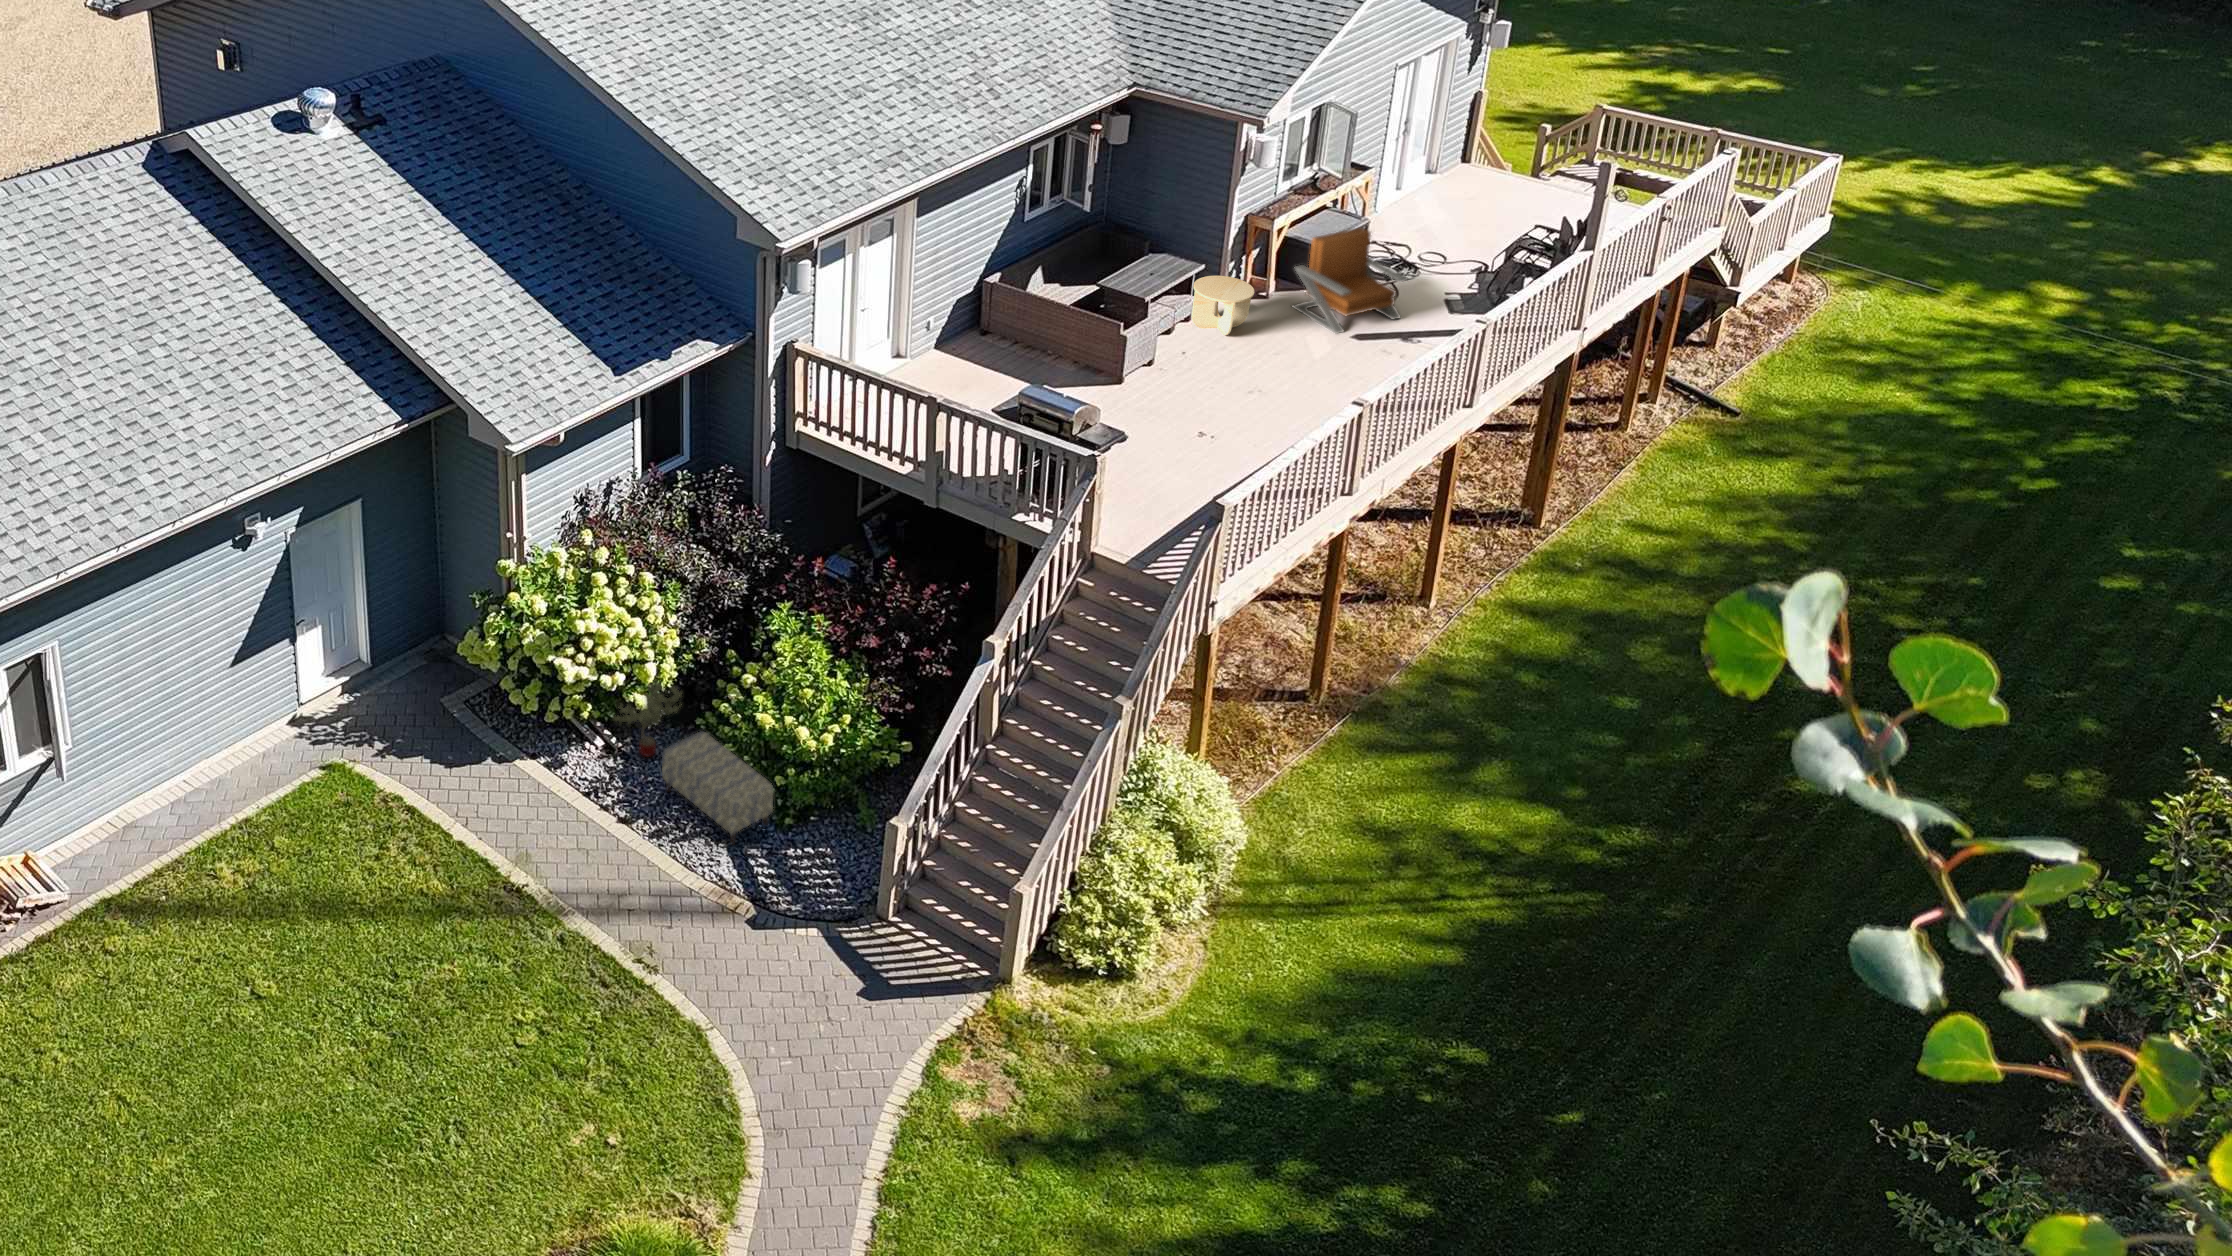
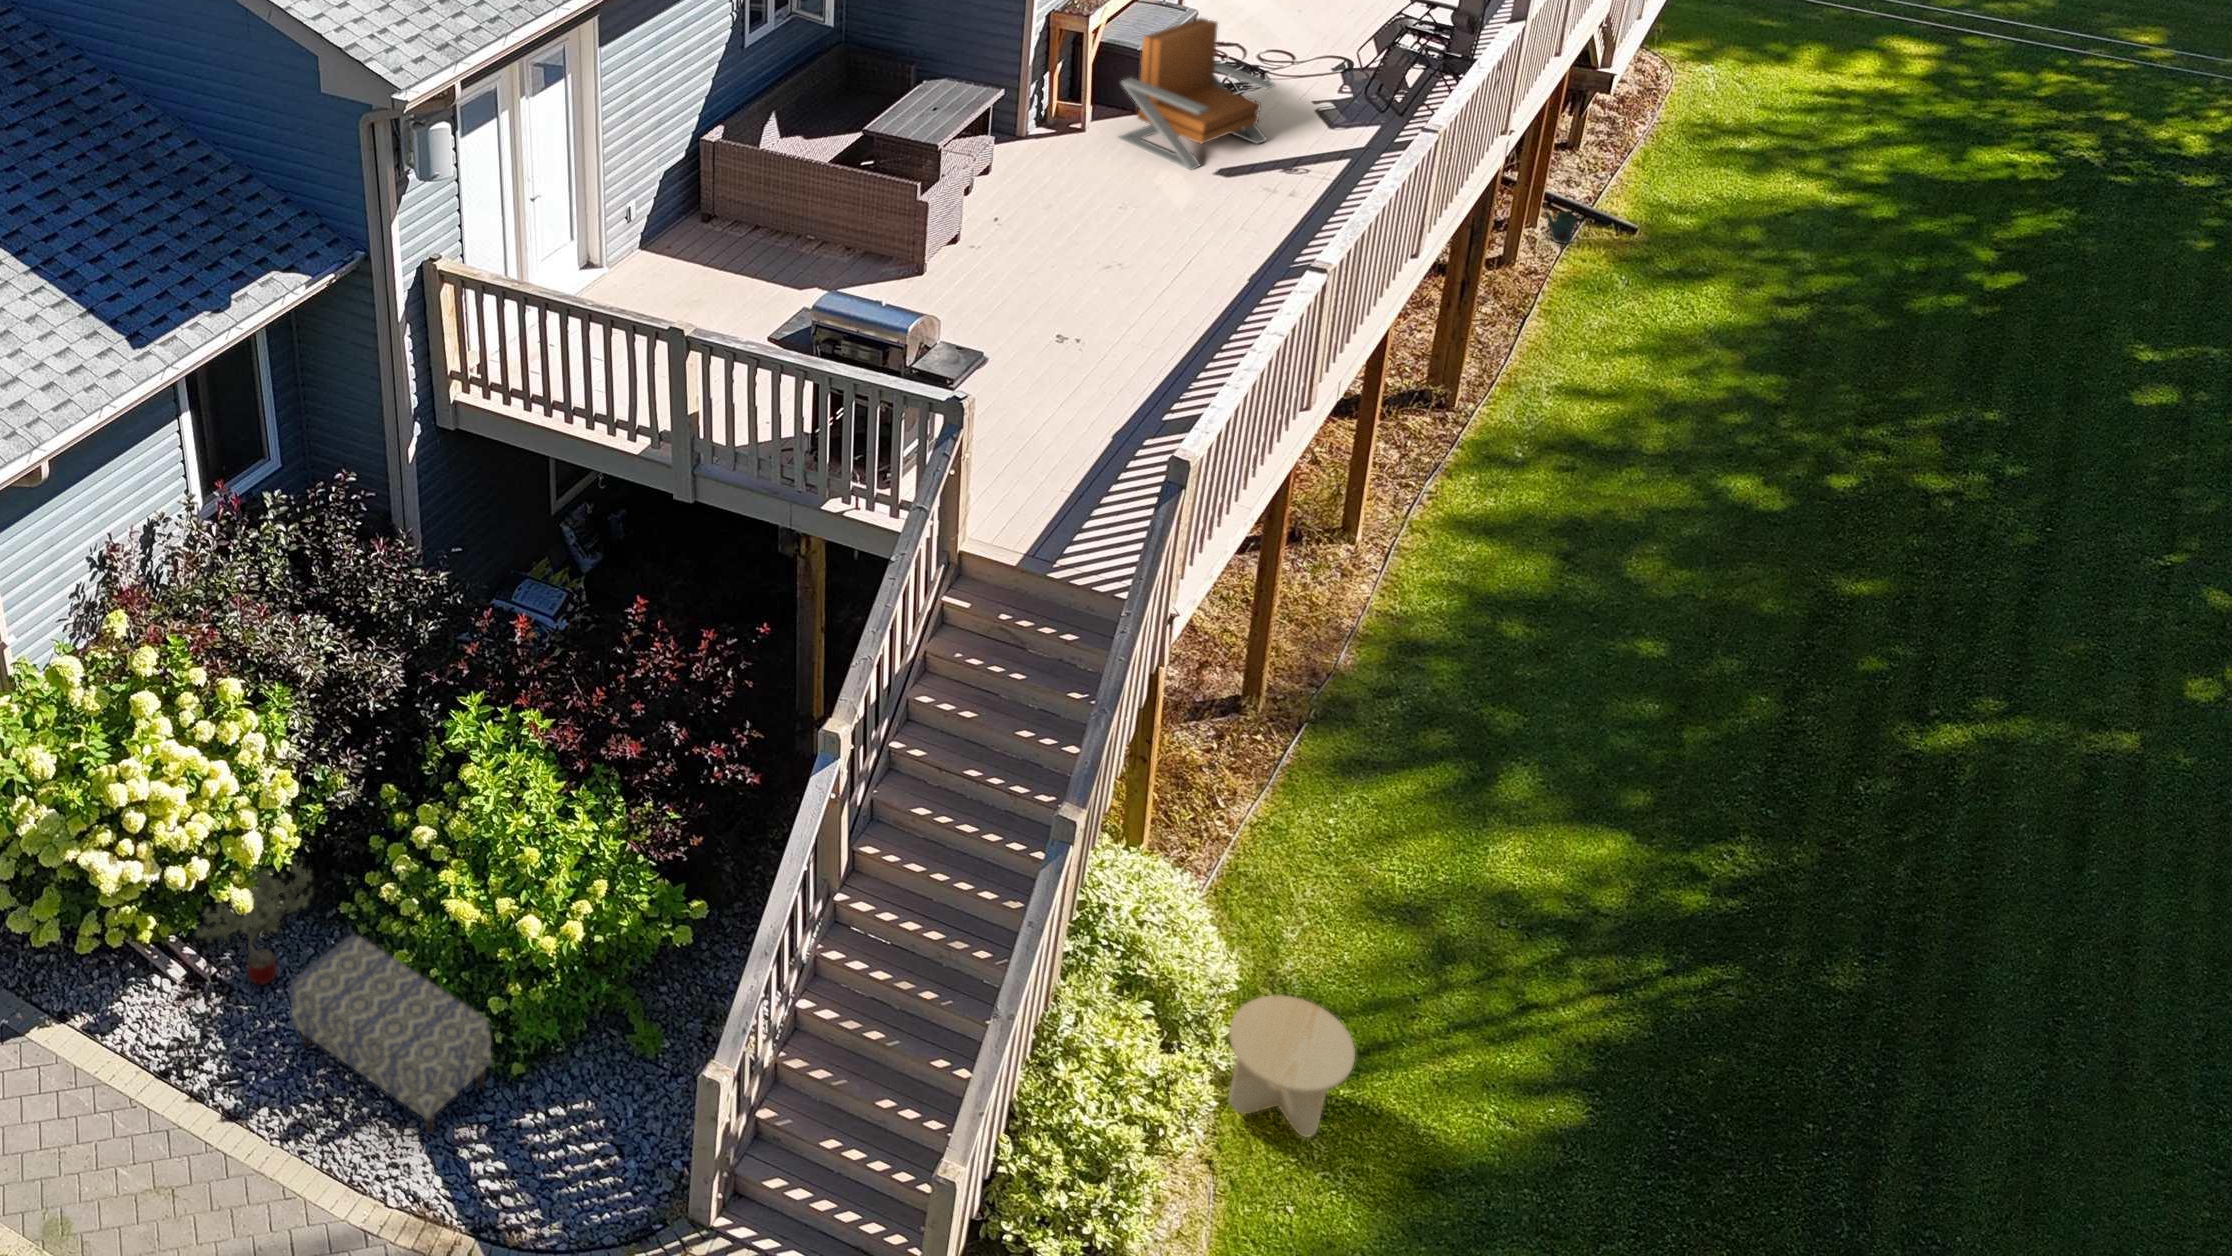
side table: present [1191,276,1254,335] -> present [1229,995,1355,1137]
watering can: none [1661,386,1693,419] -> present [1542,204,1577,244]

